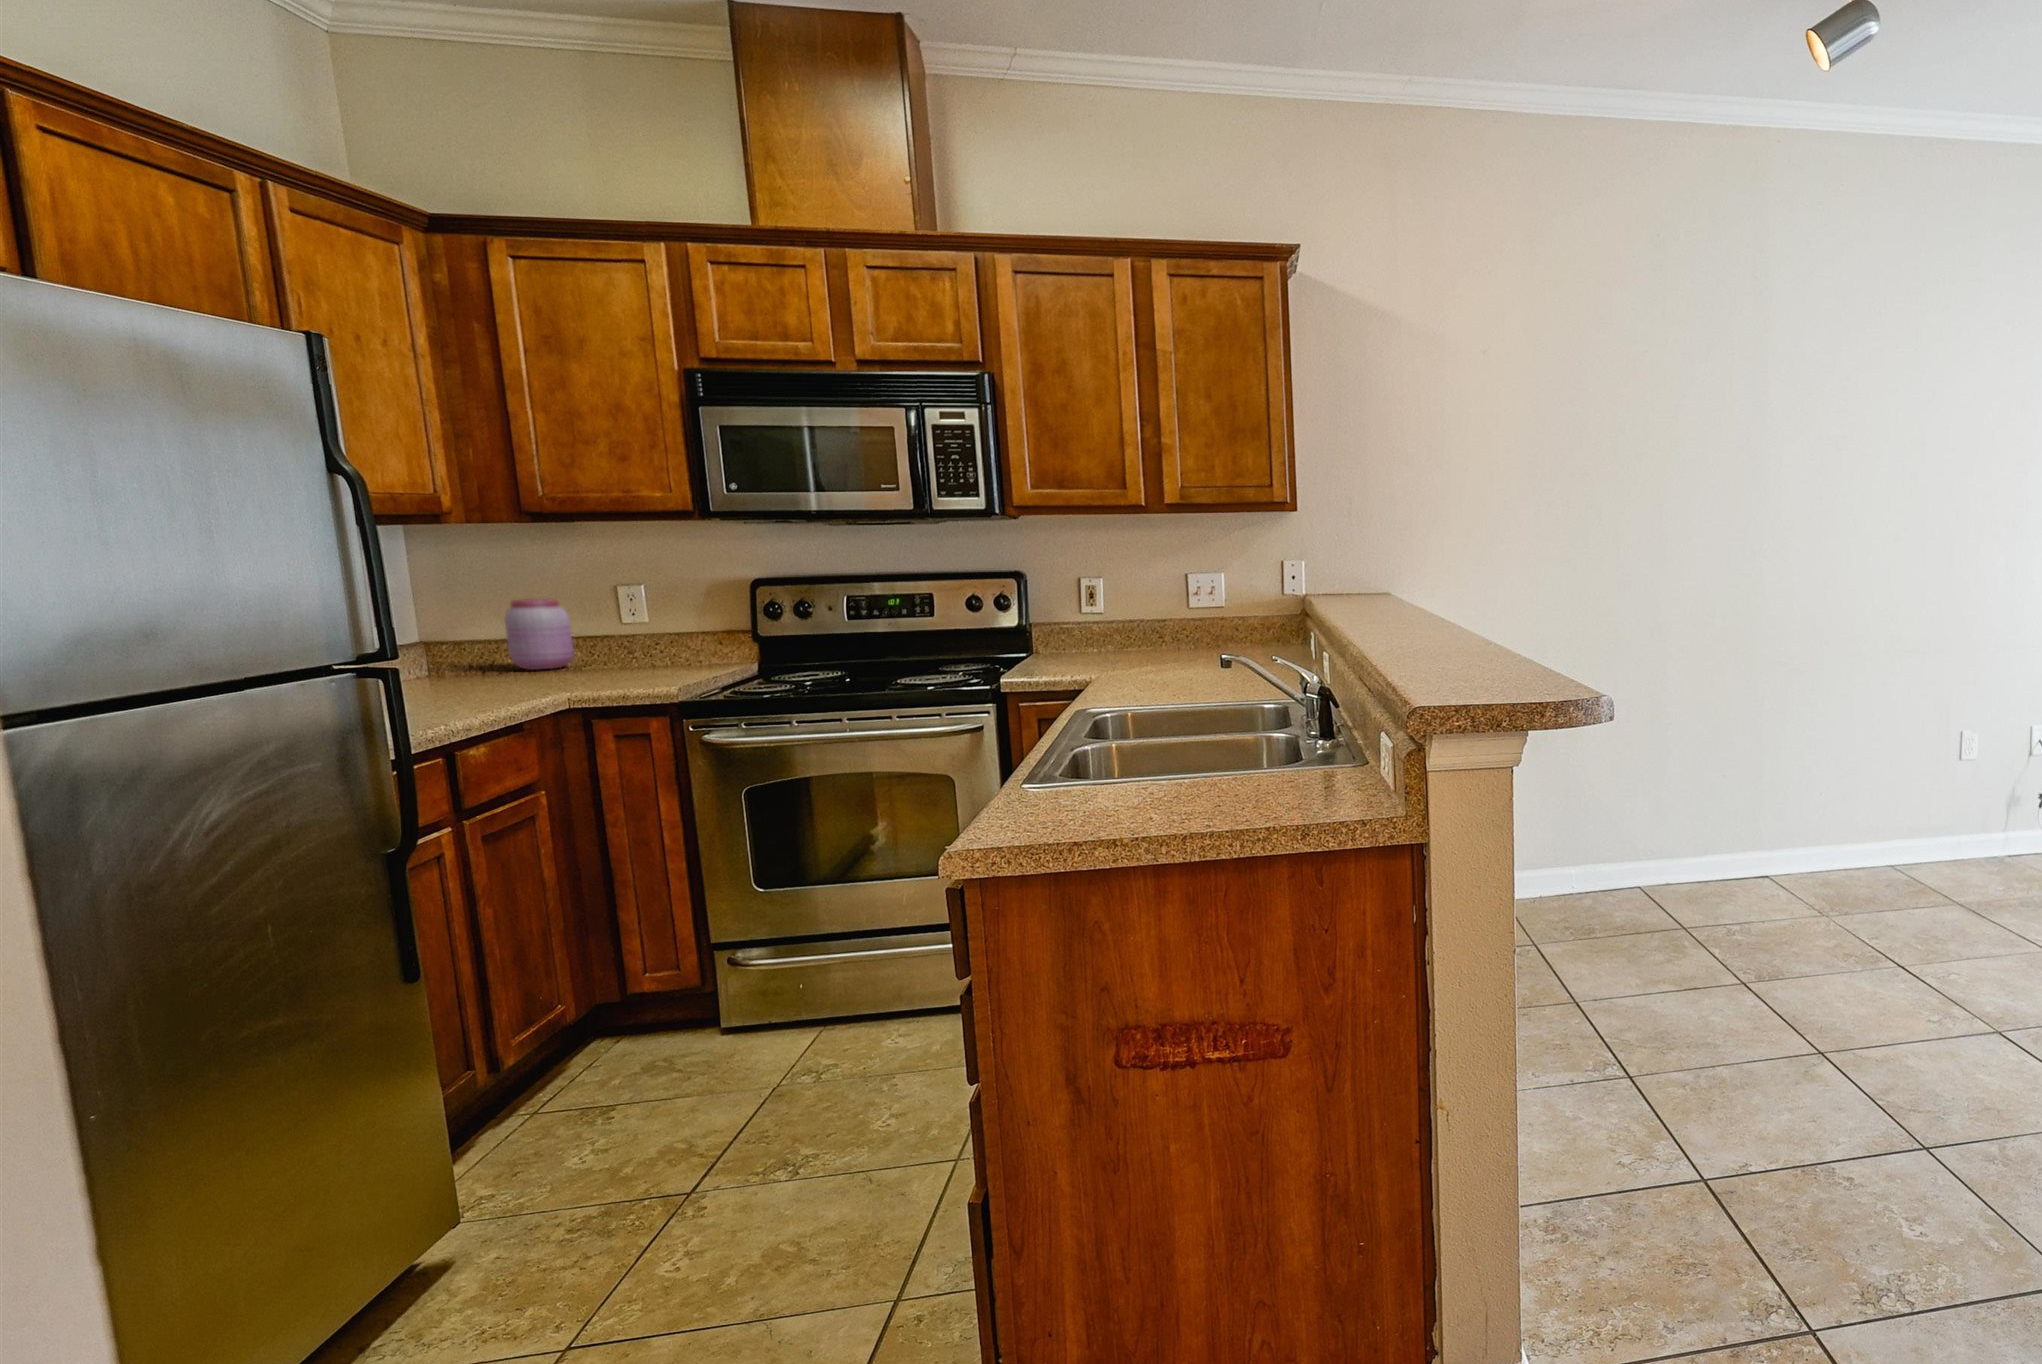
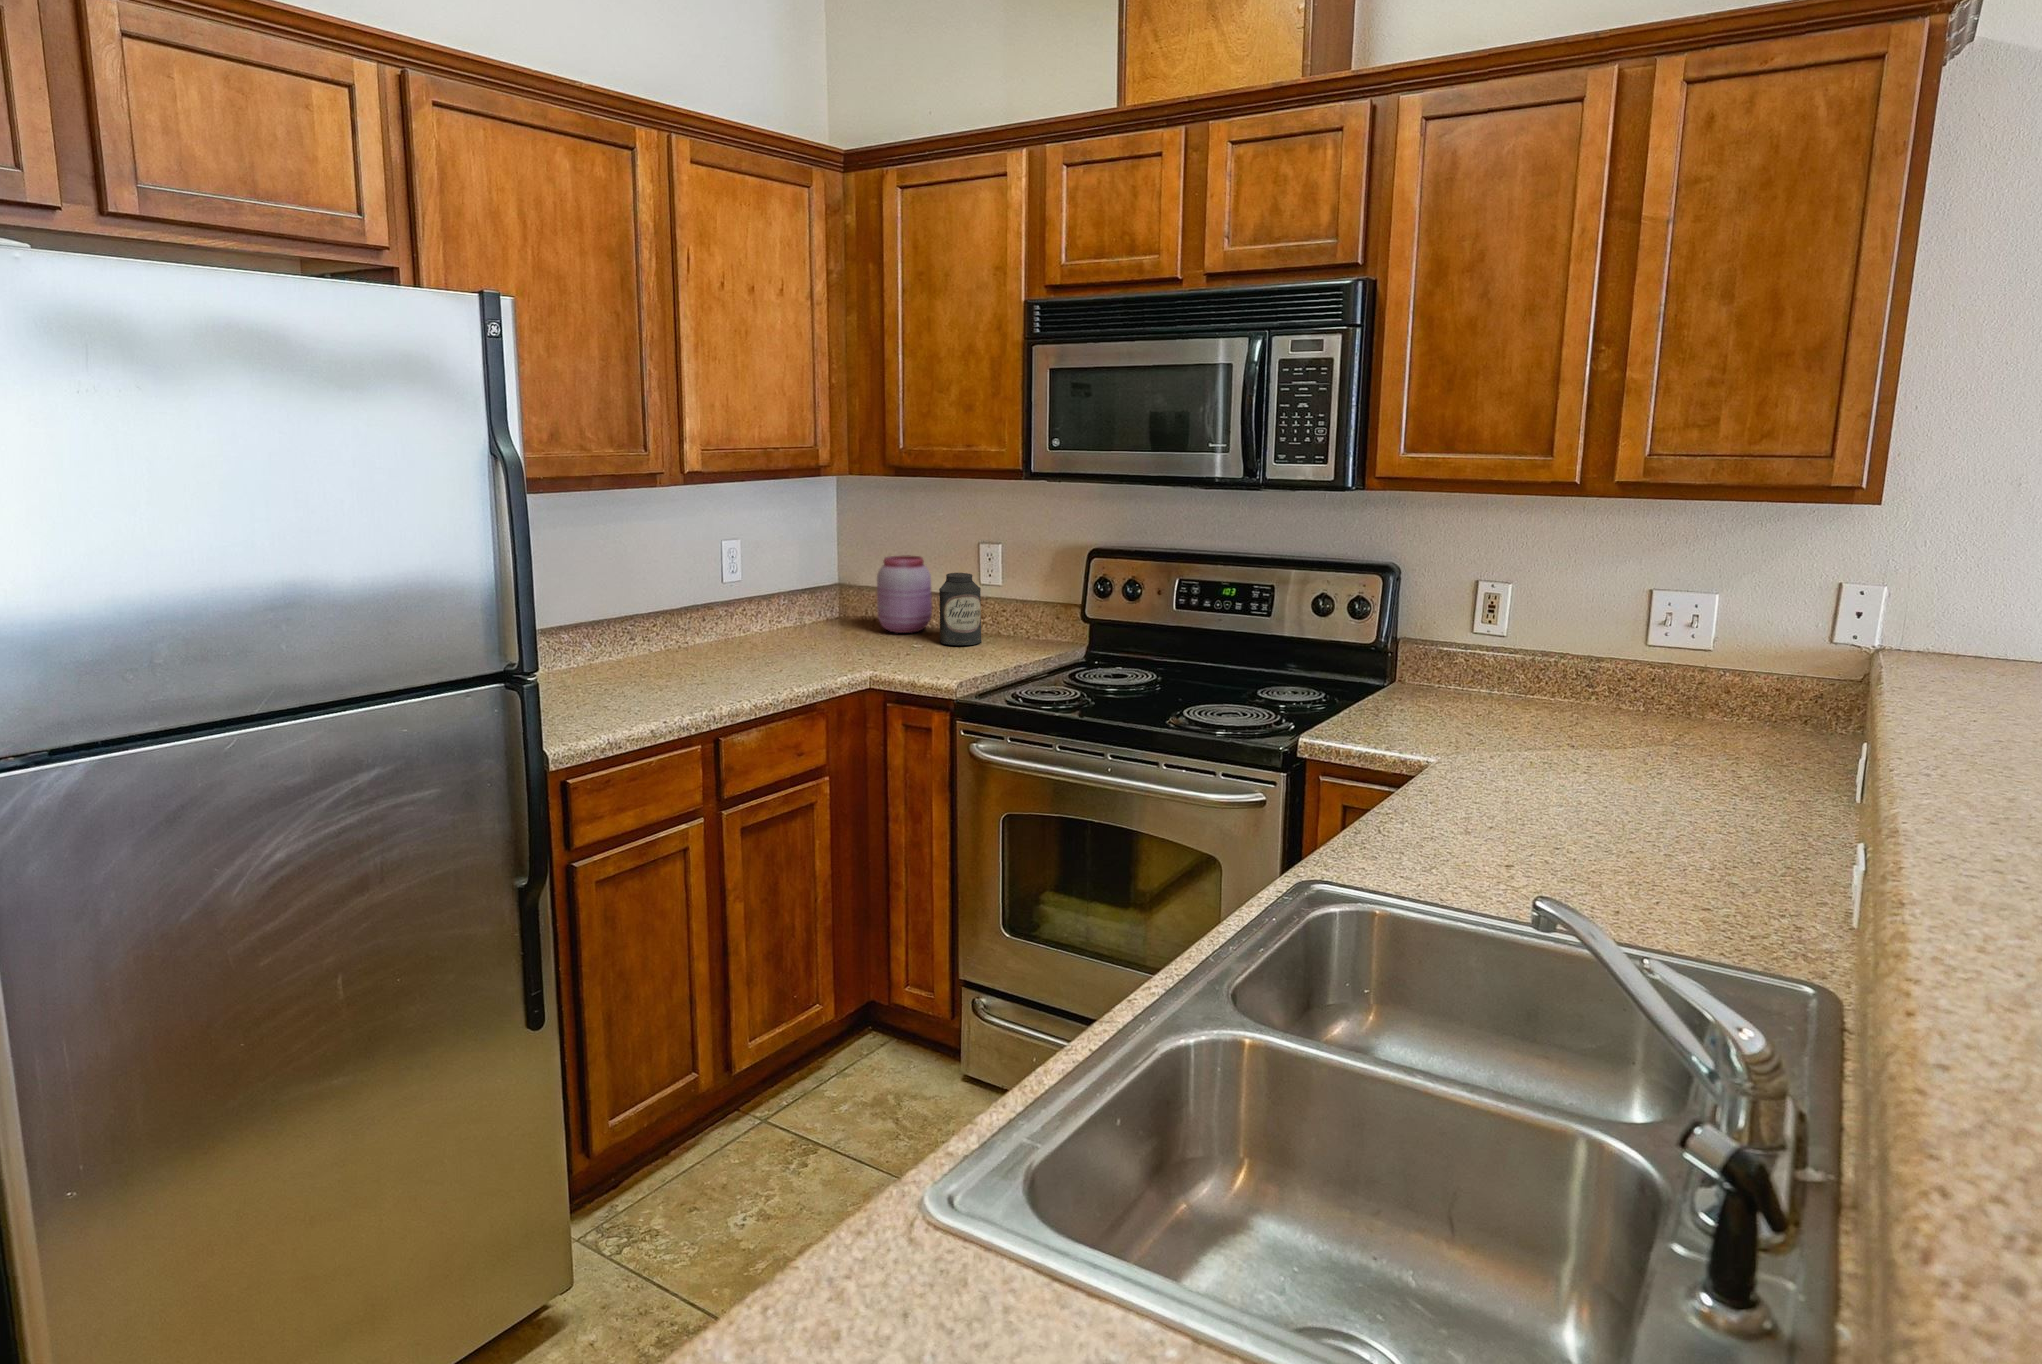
canister: none [592,608,645,671] -> present [939,573,982,645]

